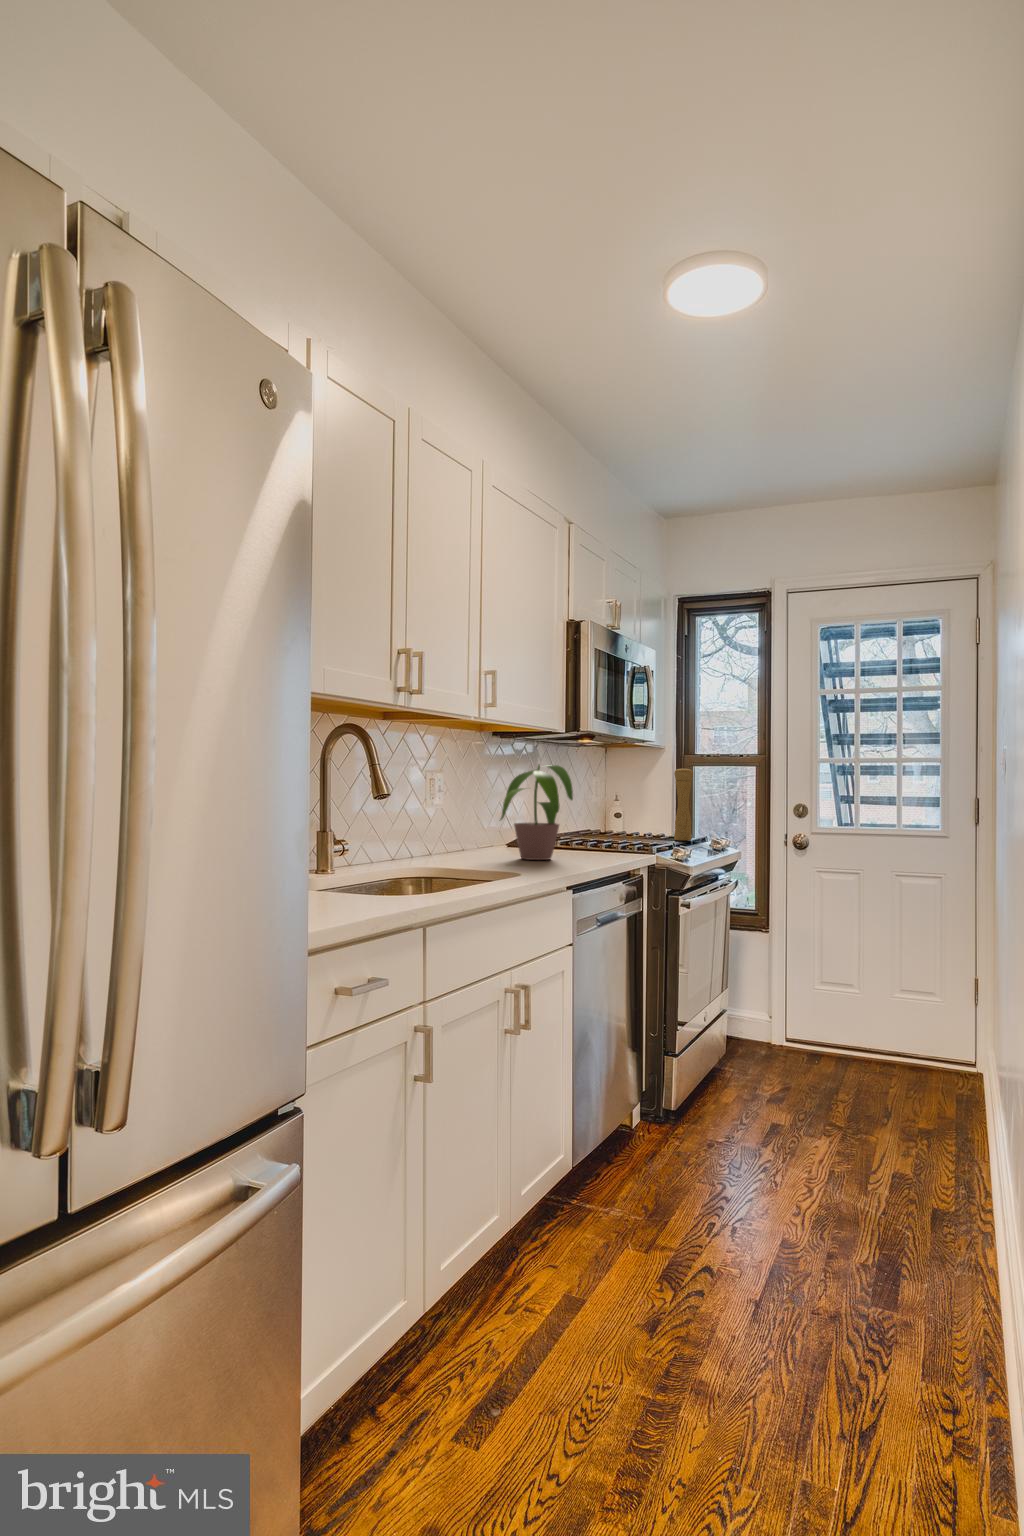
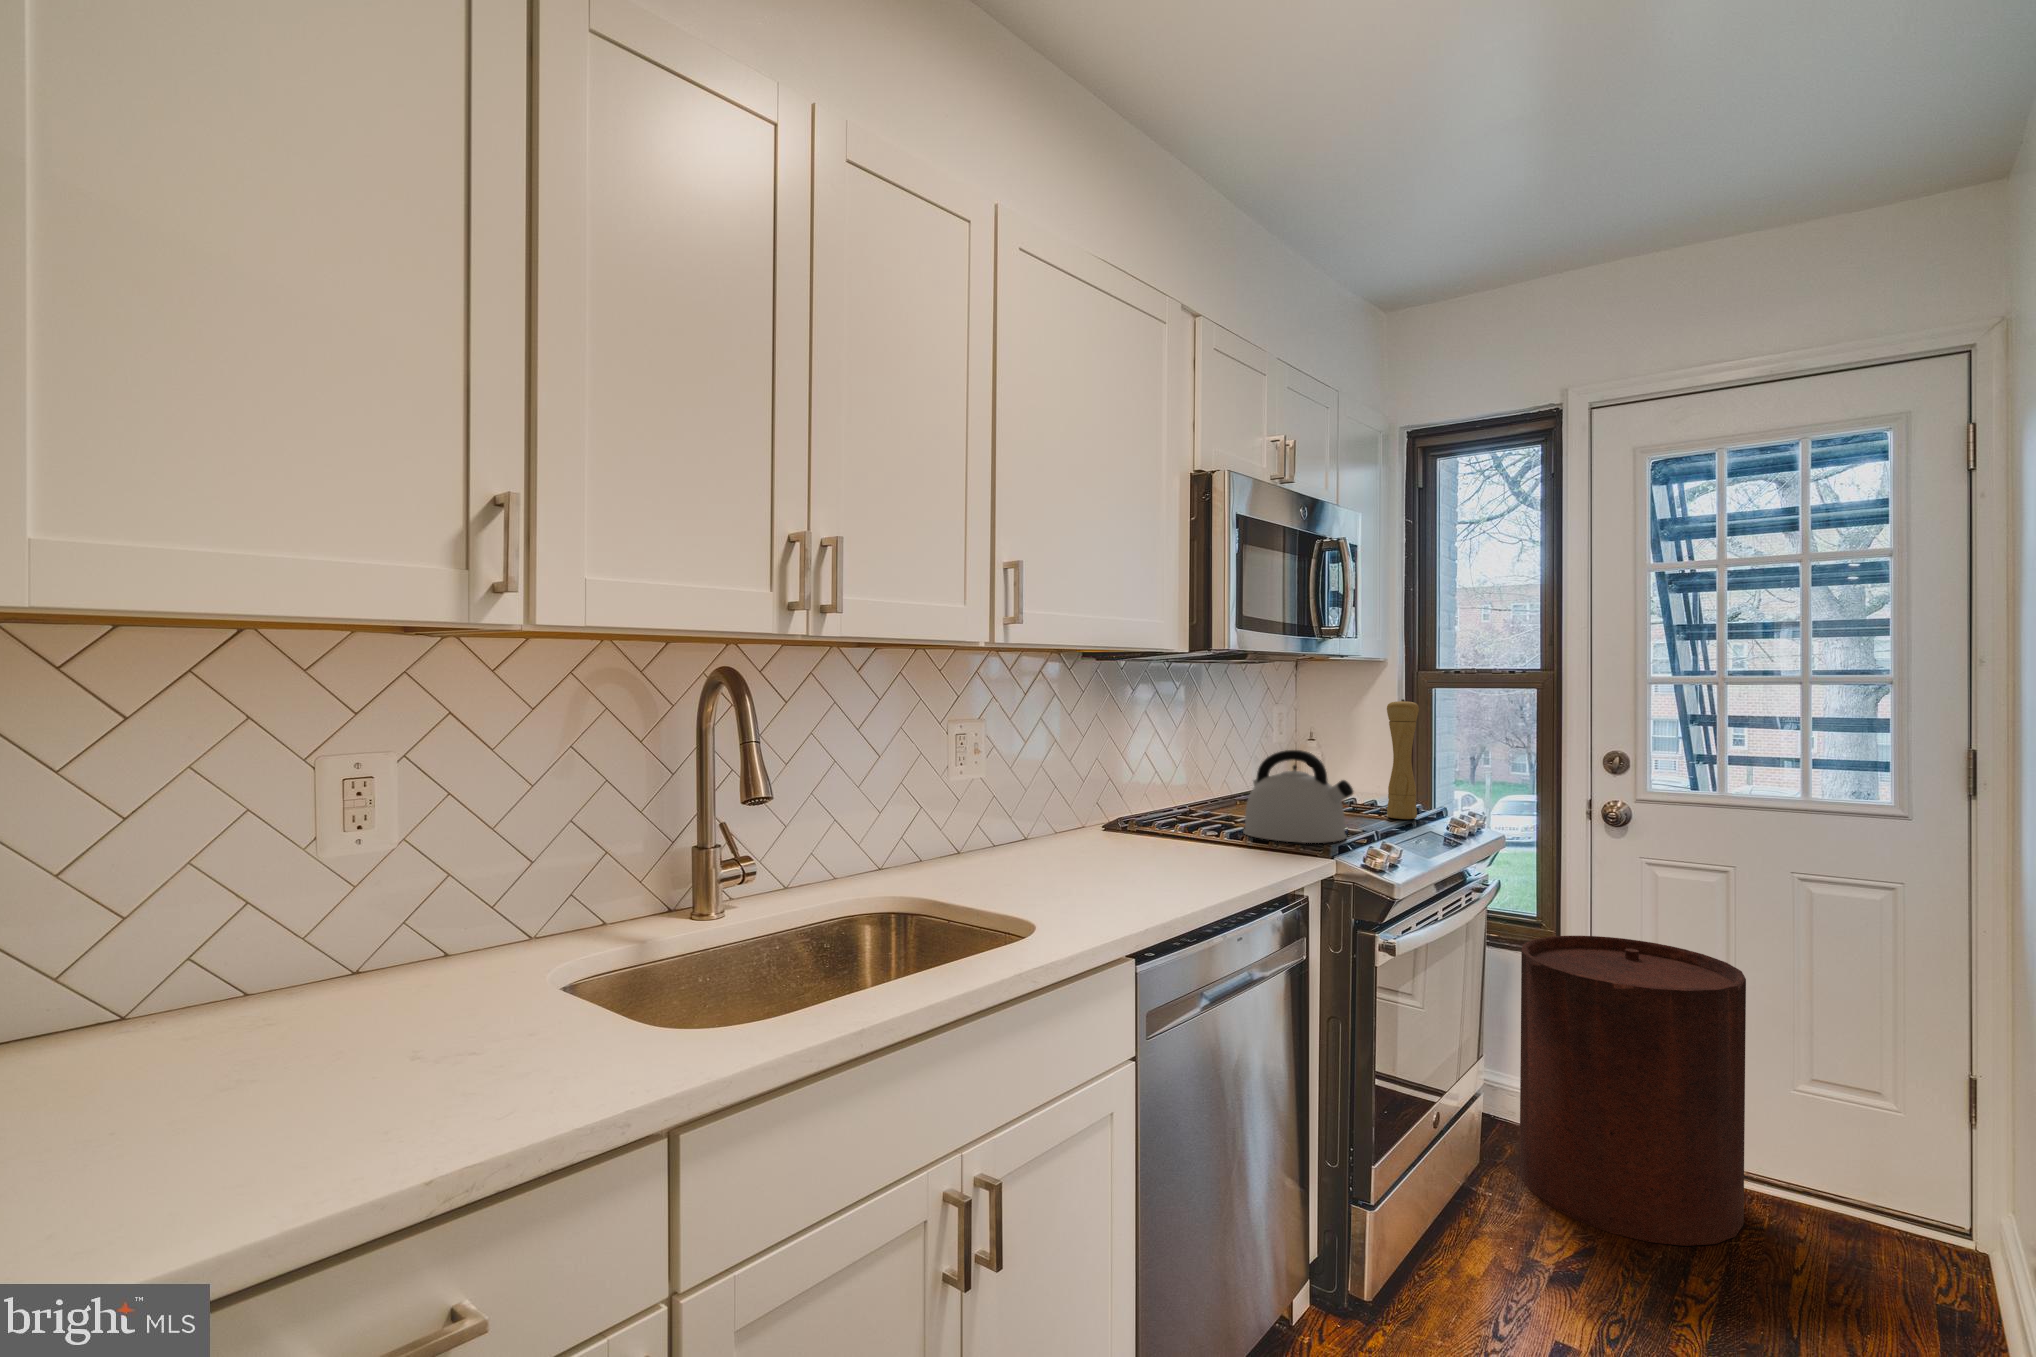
potted plant: present [500,765,573,860] -> none [1021,712,1202,879]
kettle: none [596,795,662,848] -> present [1243,750,1353,843]
trash can: none [747,917,868,1083] -> present [1520,936,1746,1246]

